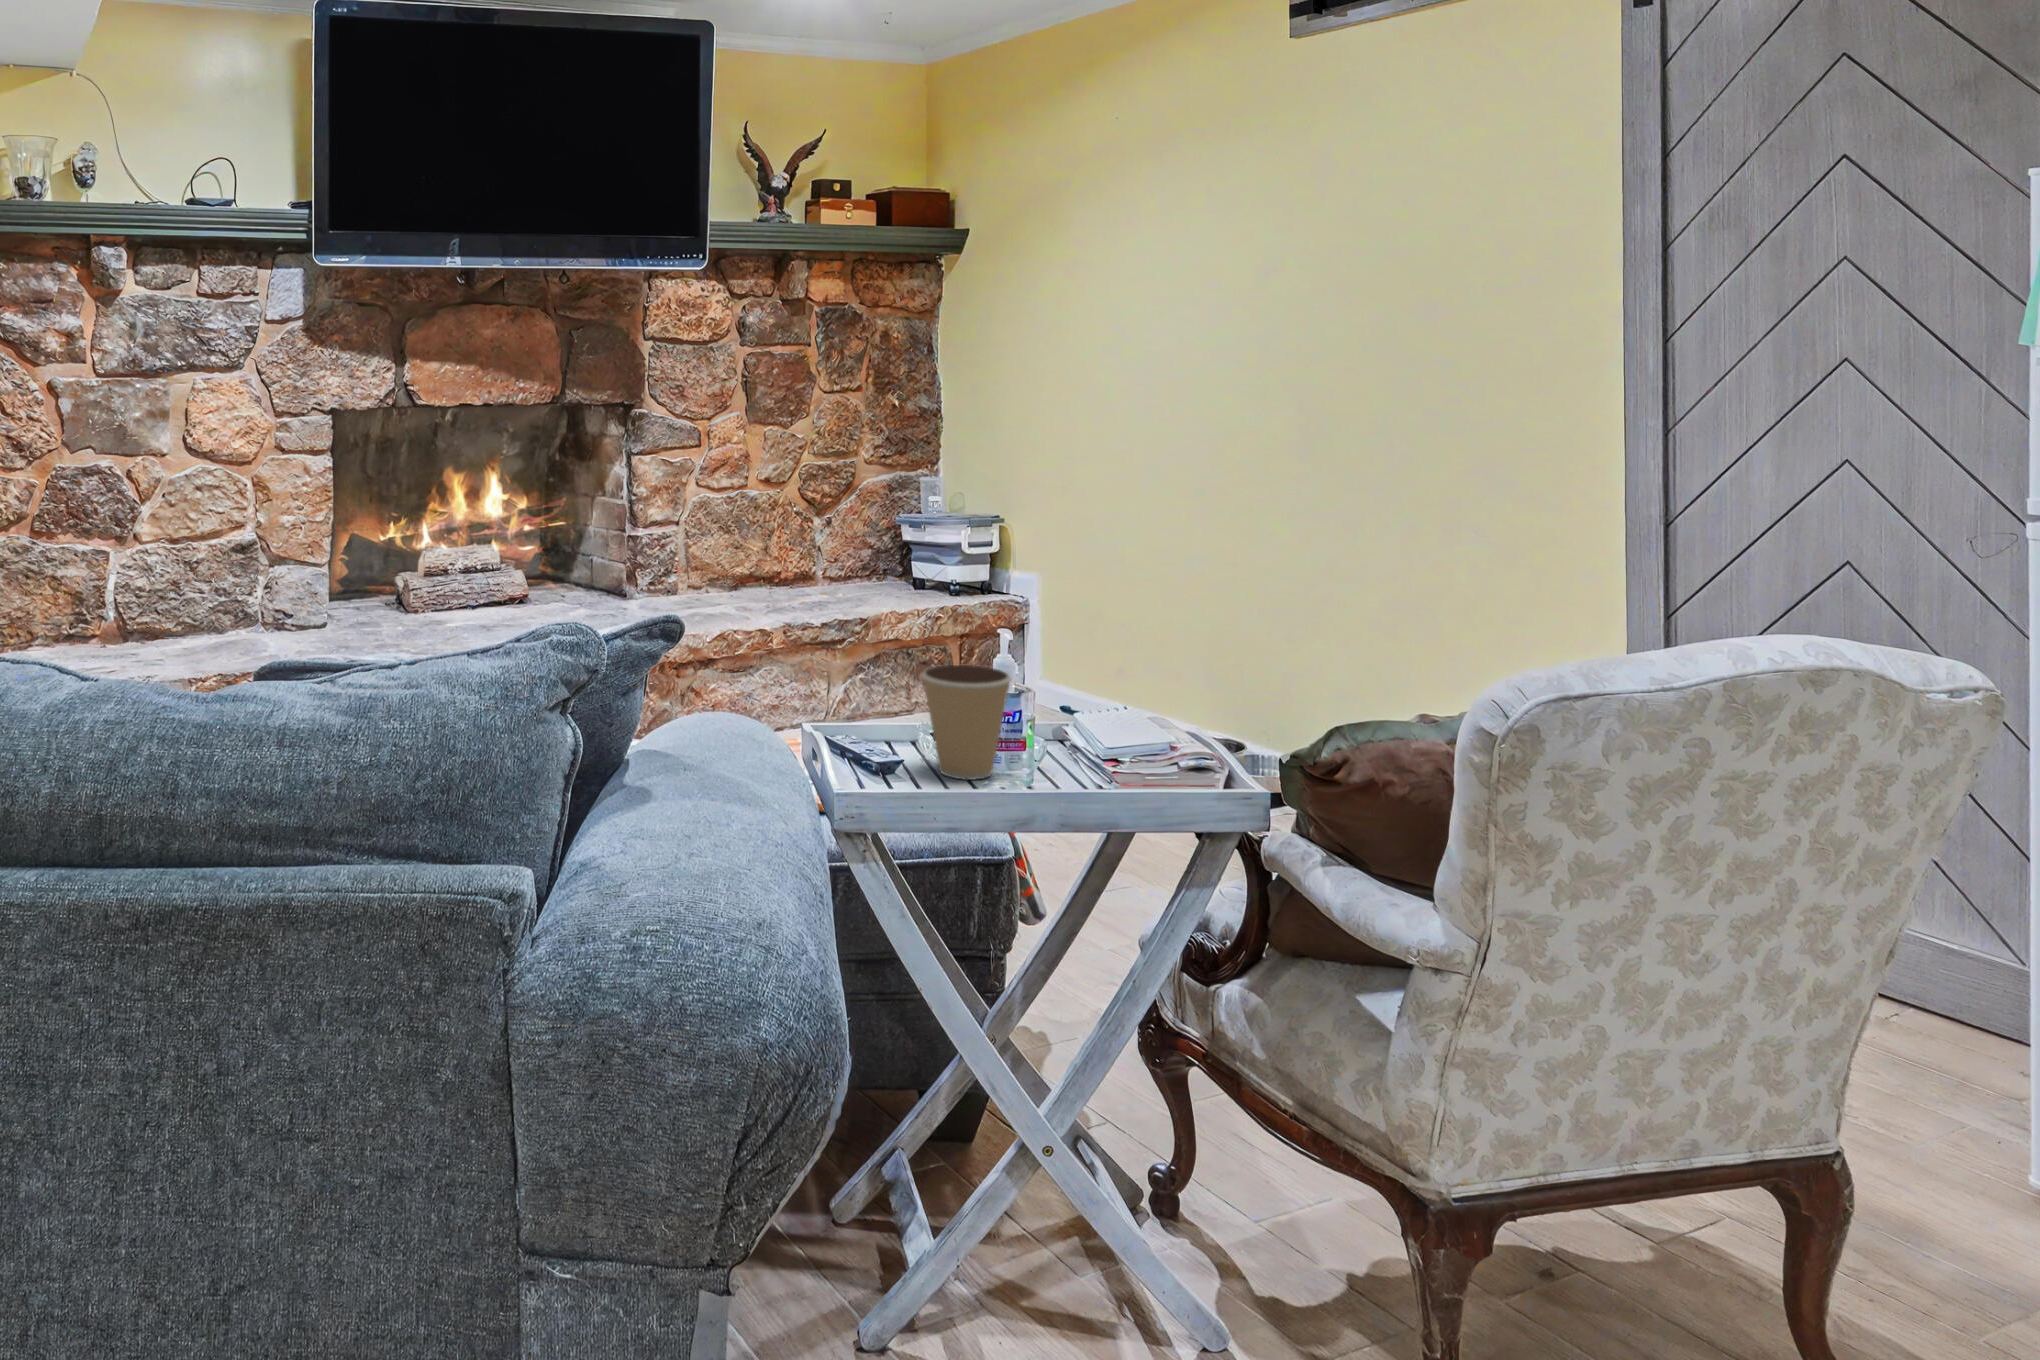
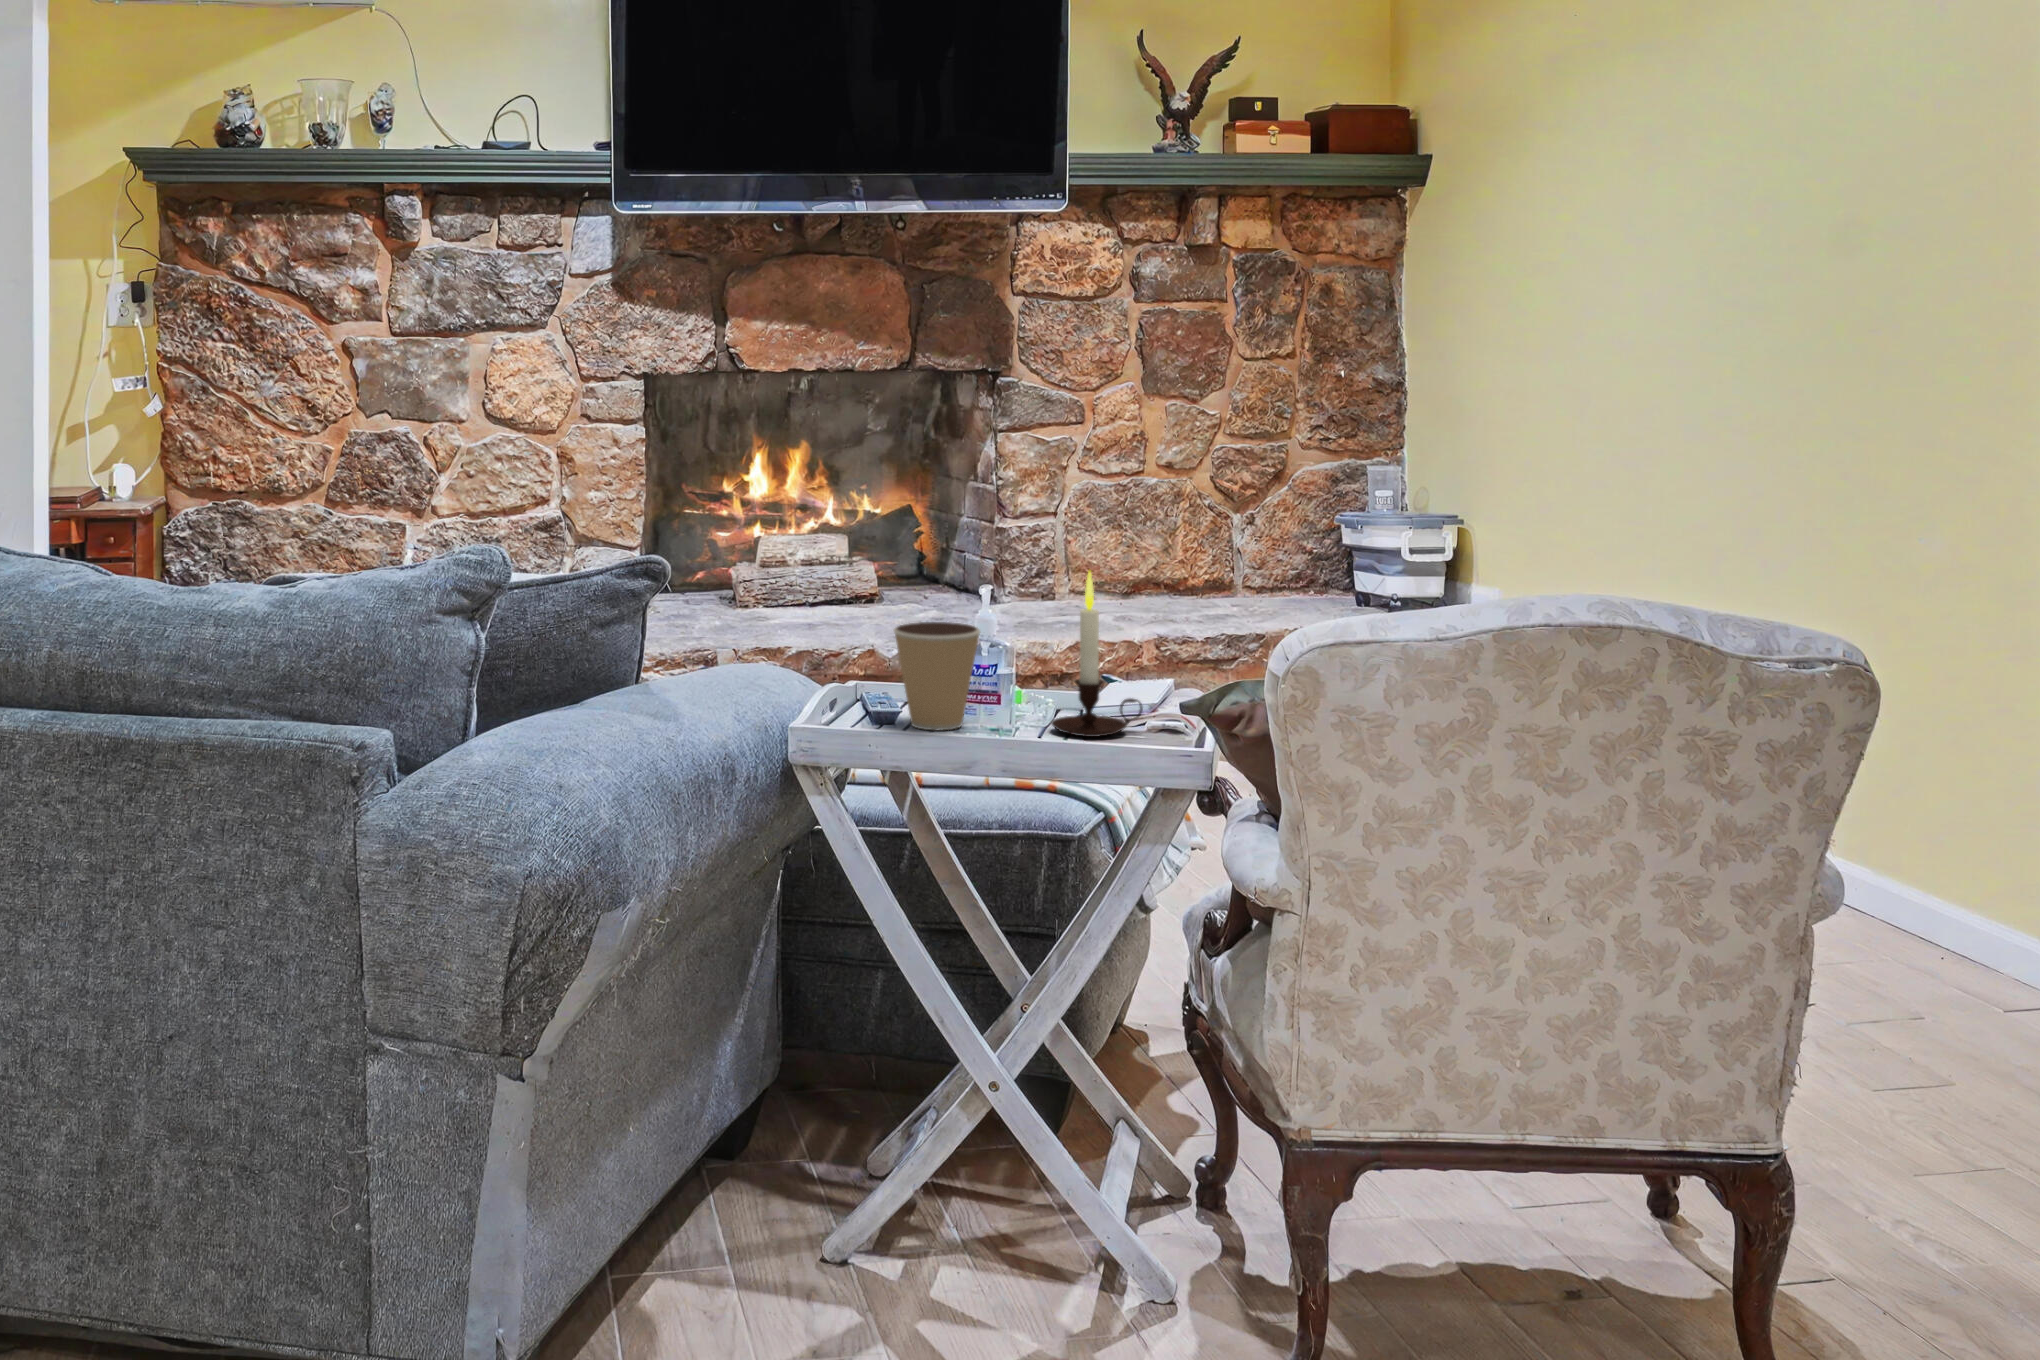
candle: none [1073,607,1153,775] -> present [1051,572,1143,737]

